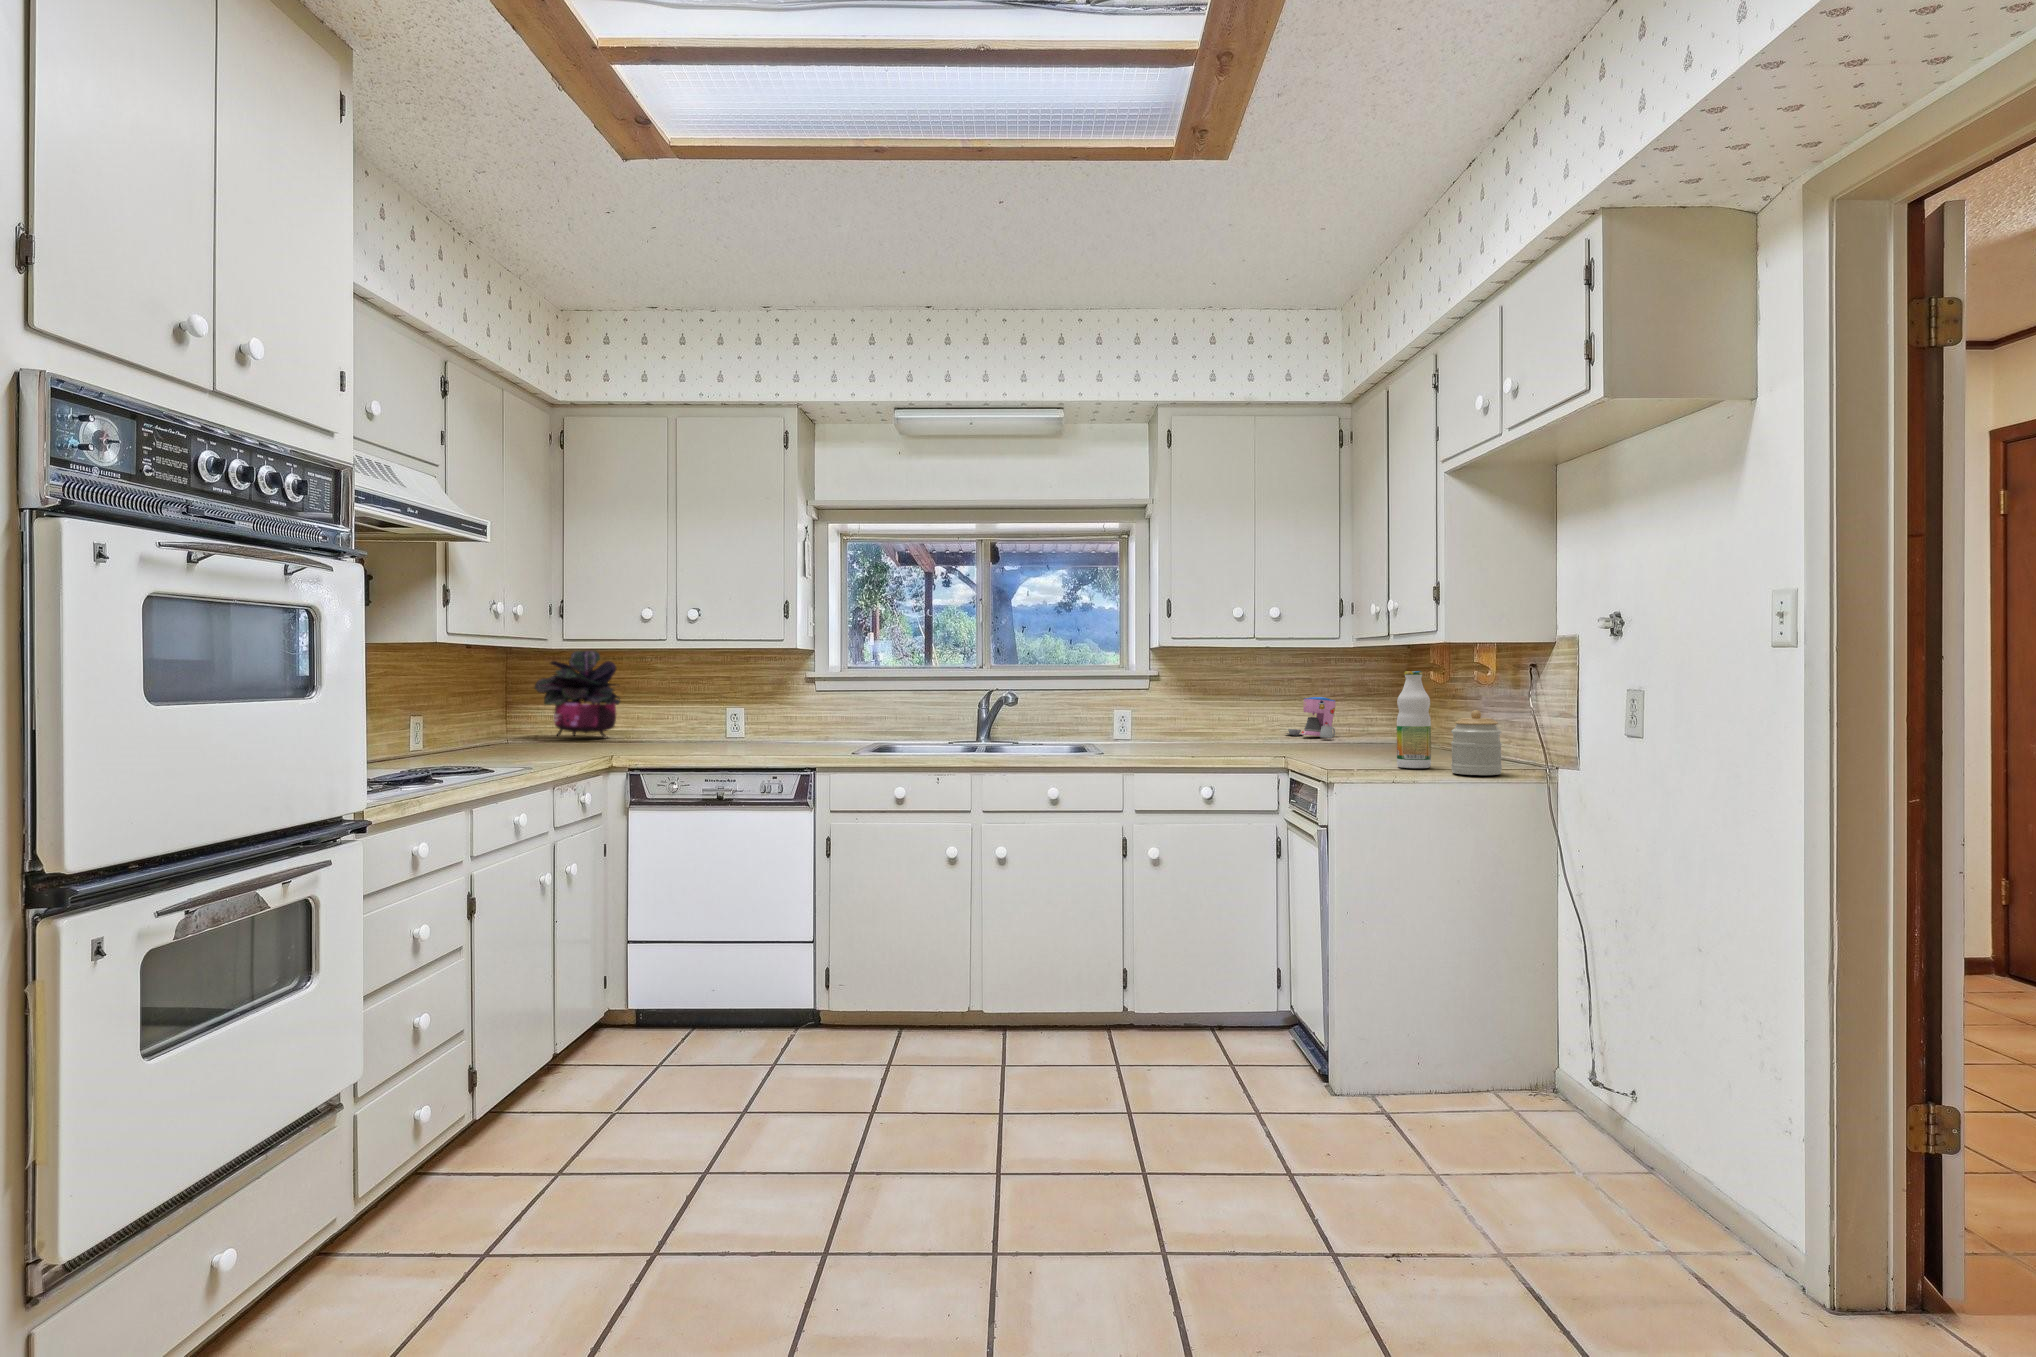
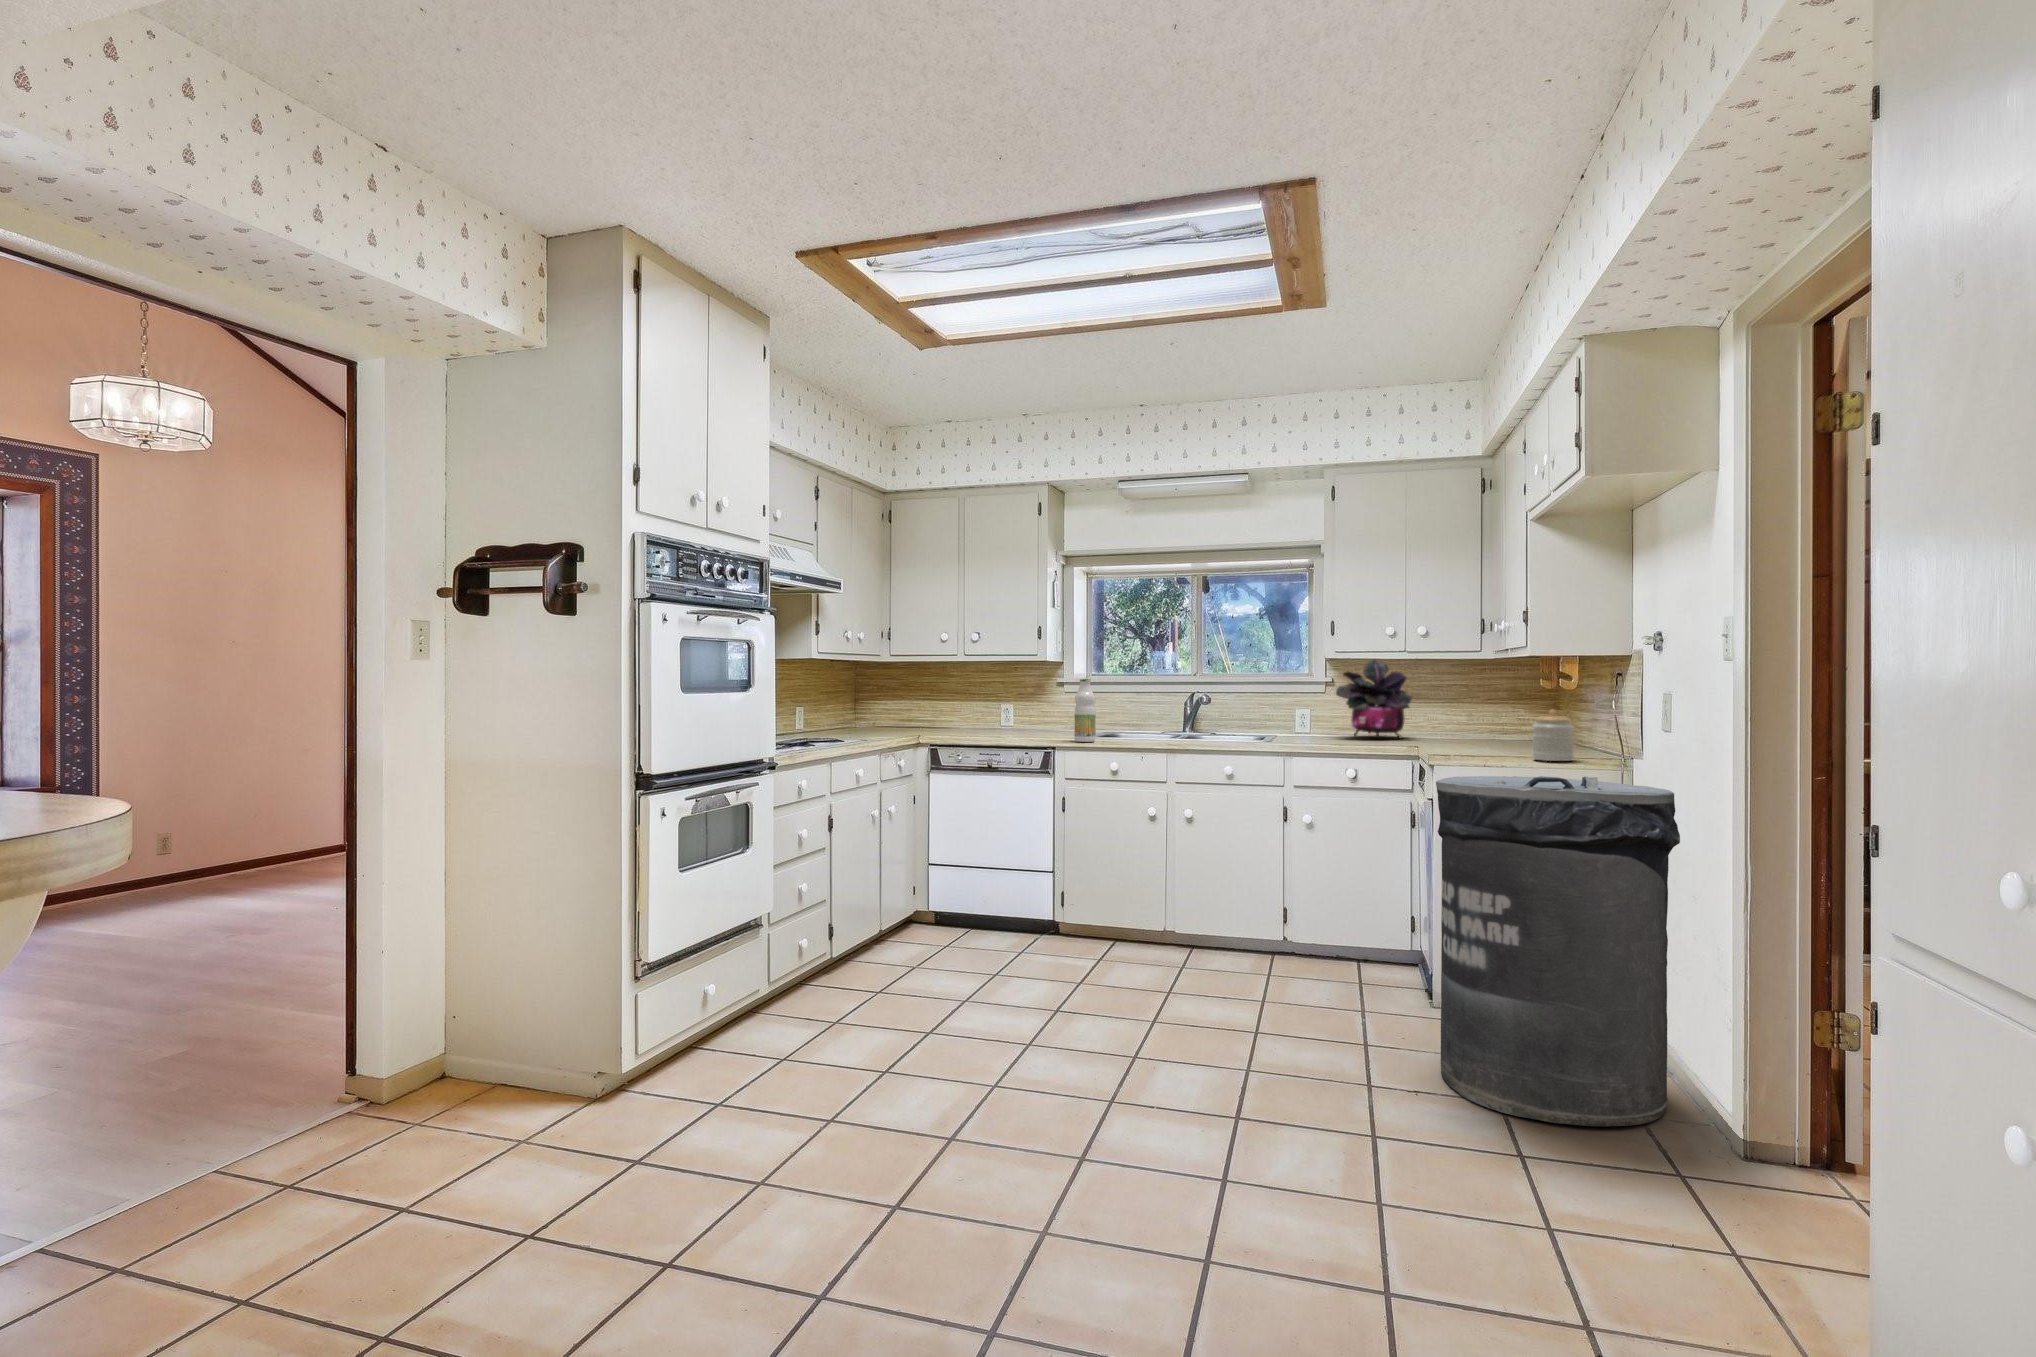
potted plant: present [535,651,620,738] -> present [1336,660,1412,739]
bottle: present [1397,671,1431,768] -> present [1074,679,1096,742]
coffee maker: present [1286,697,1335,738] -> none [1441,700,1483,734]
trash can: none [1399,800,1735,1299] -> present [1436,776,1680,1126]

